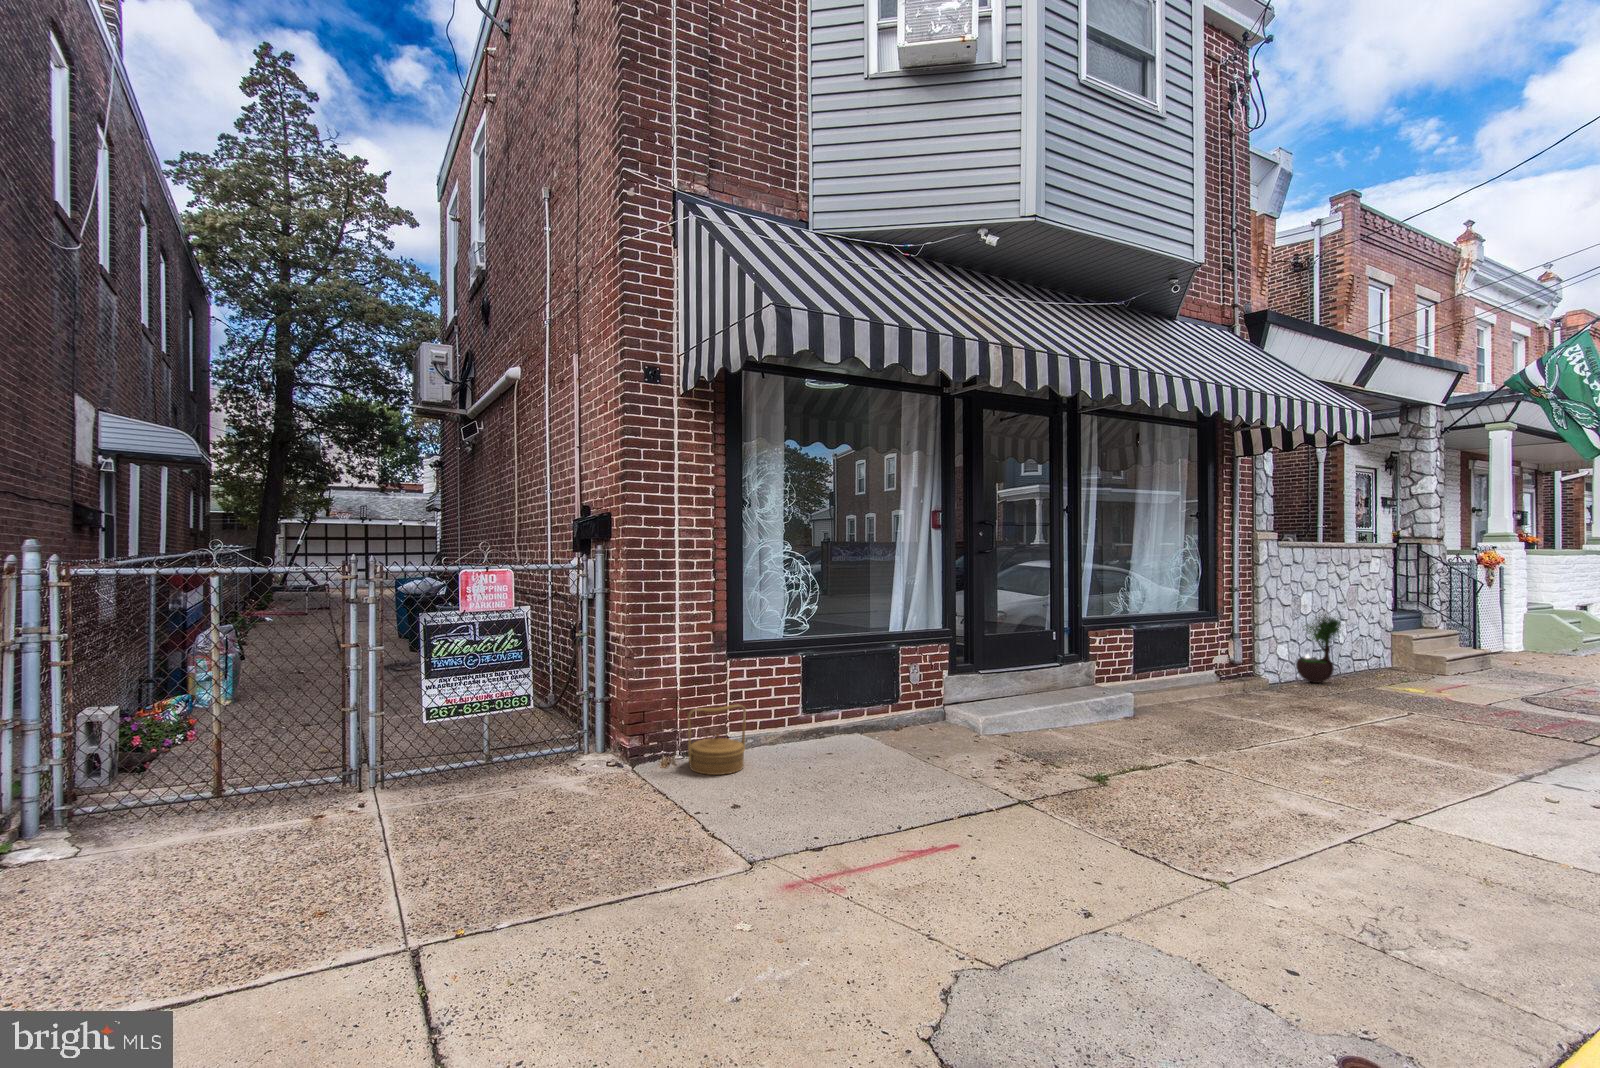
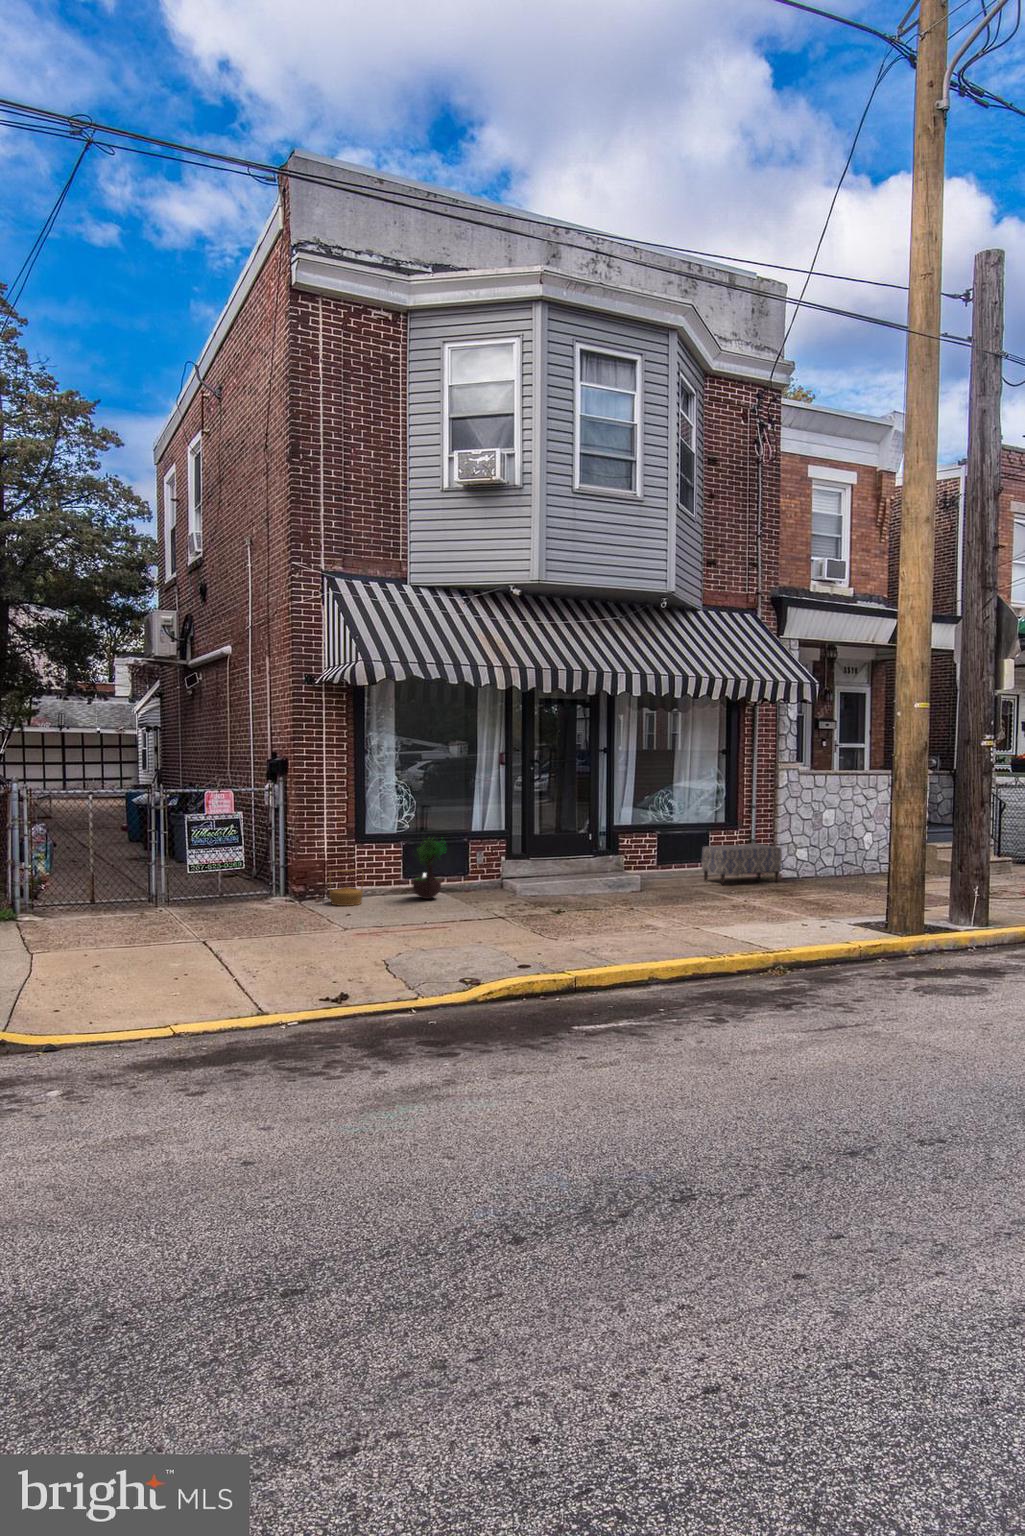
potted tree: present [1296,614,1342,683] -> present [413,838,445,899]
bench: none [1183,640,1289,702] -> present [702,844,782,885]

